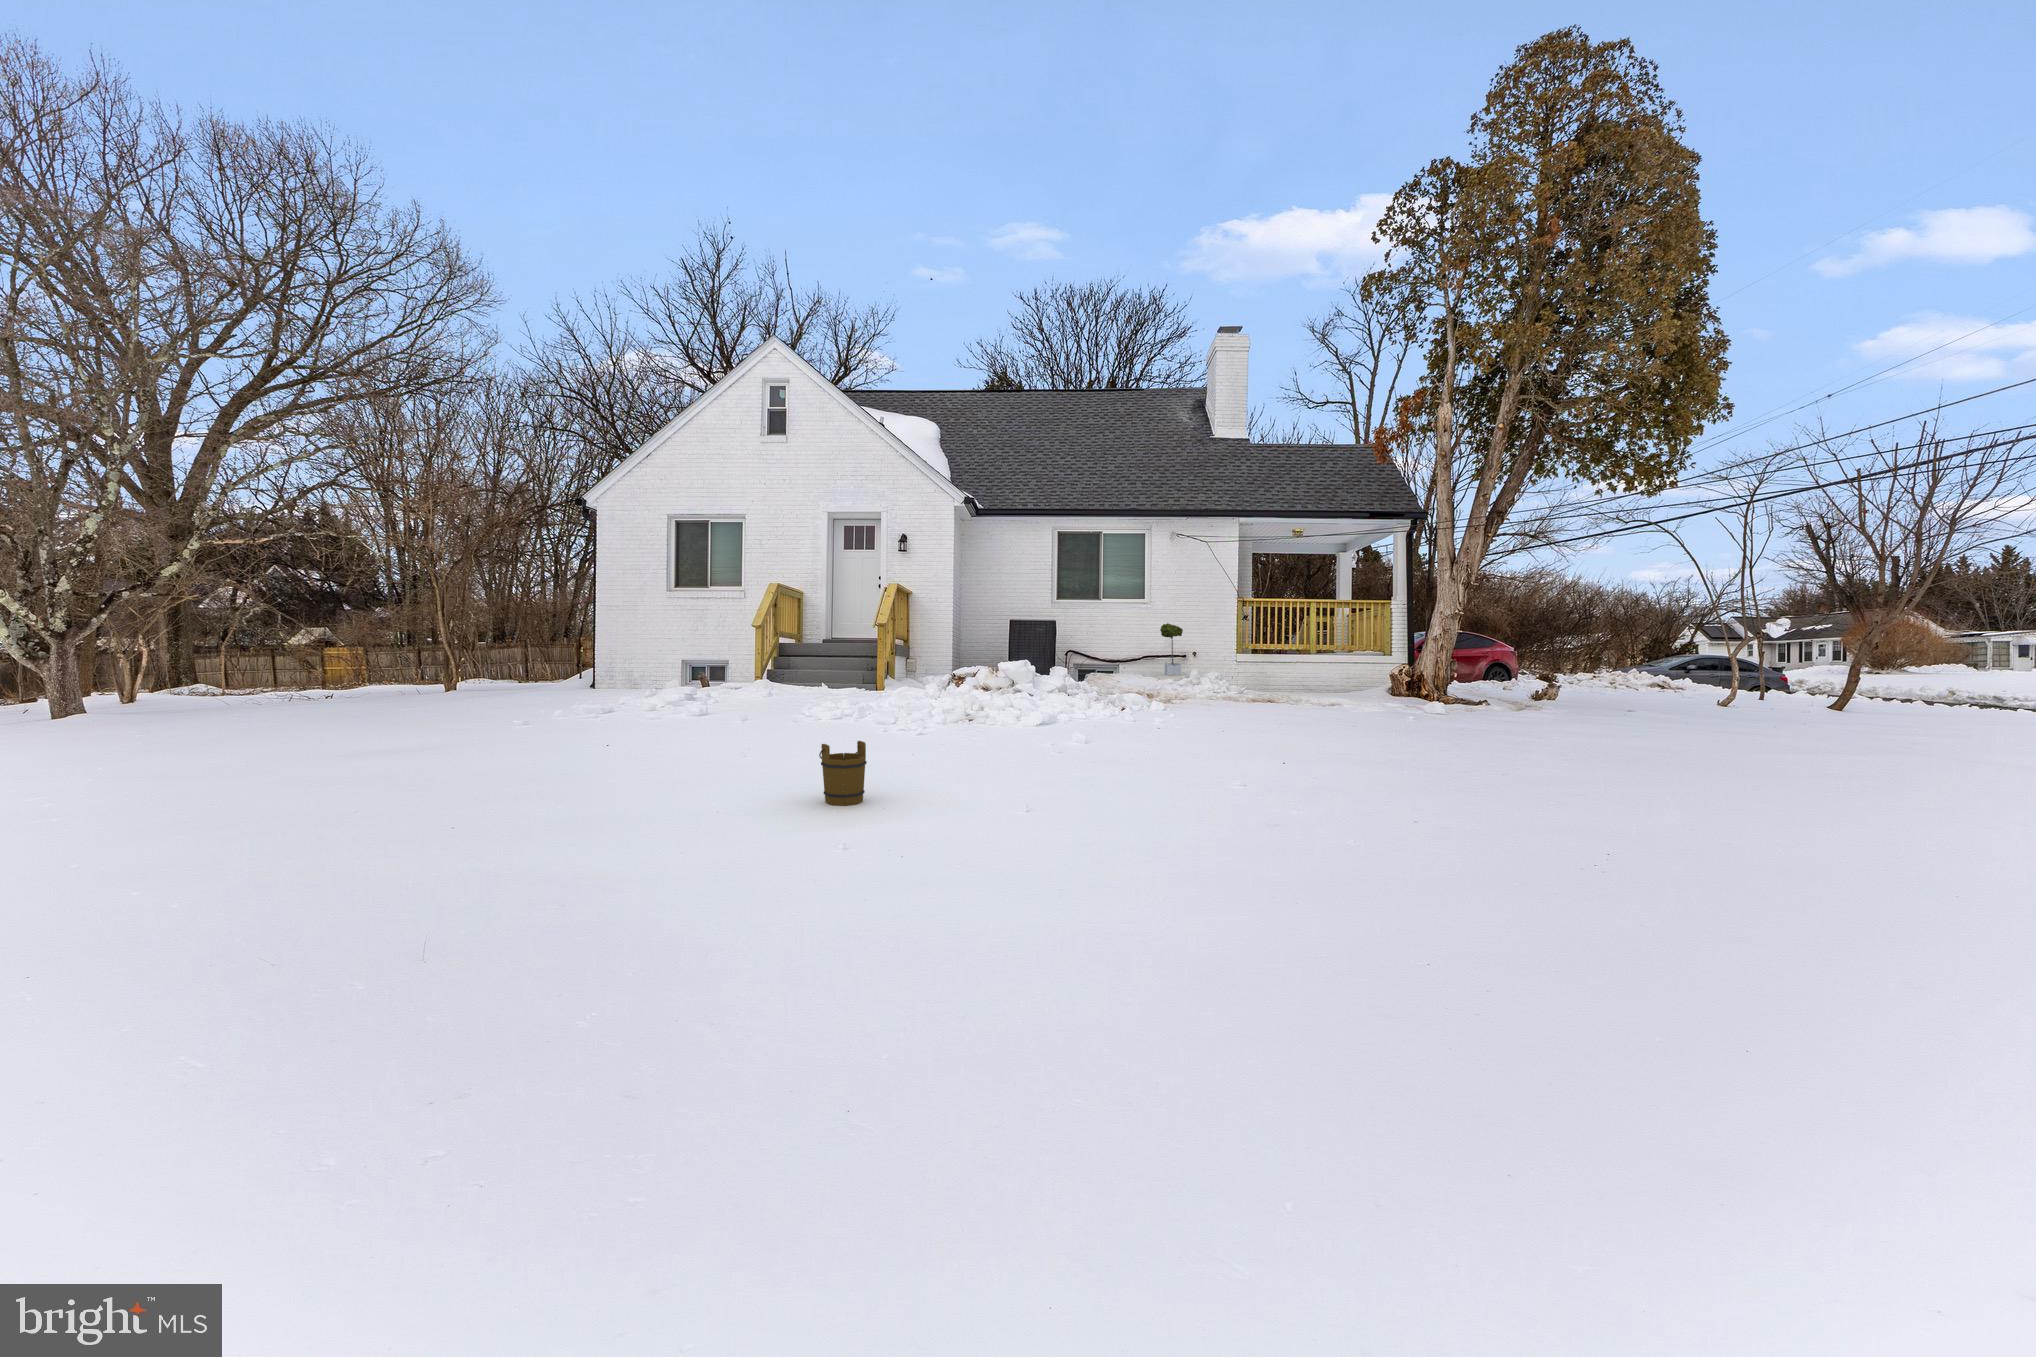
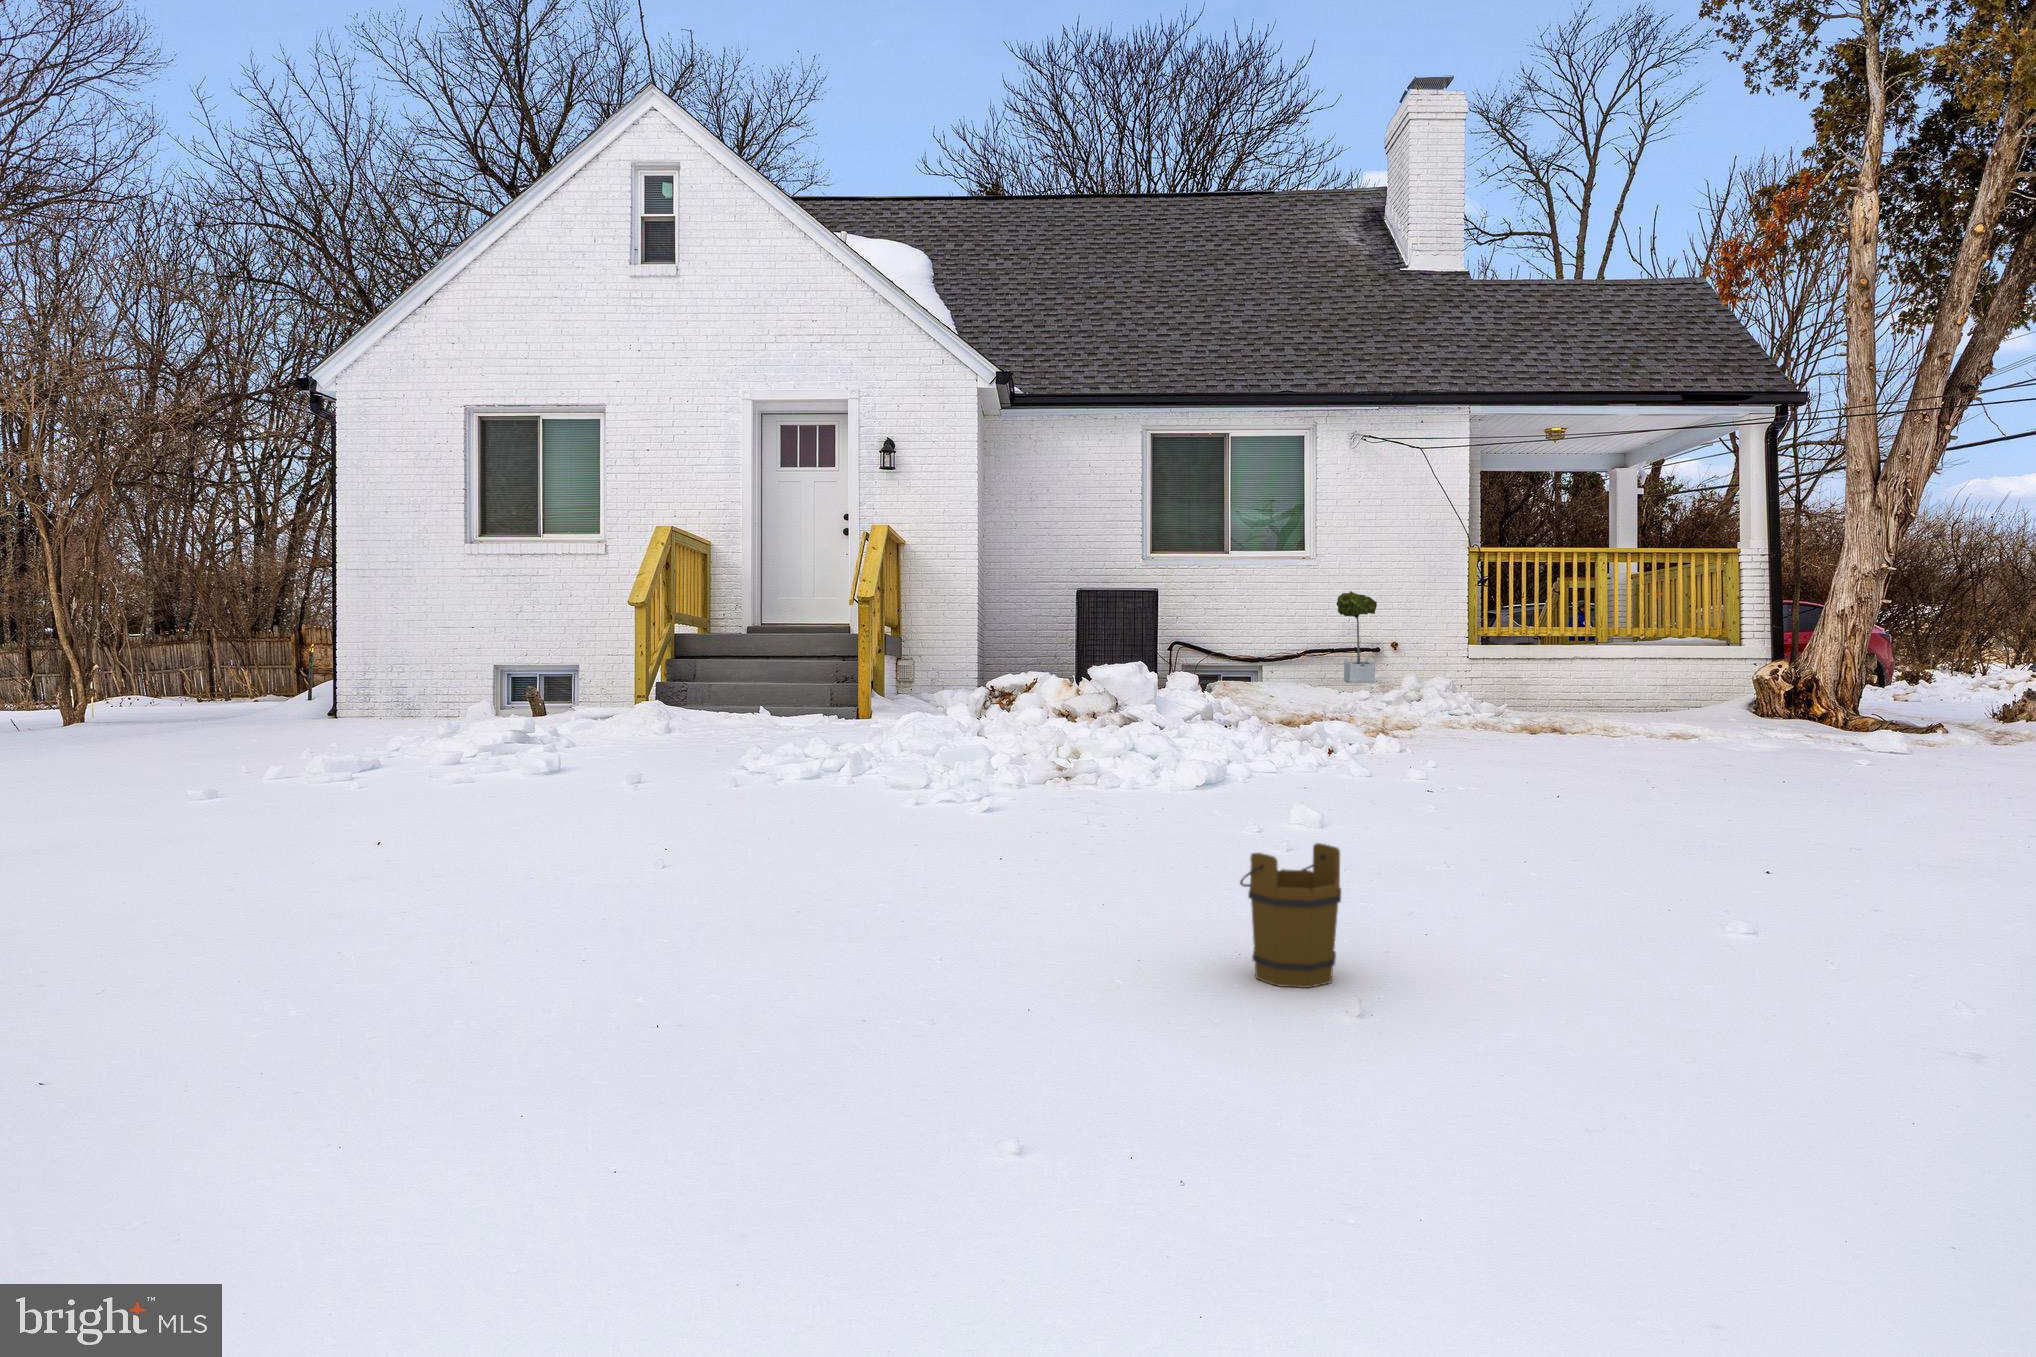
bucket: present [819,741,867,806] -> present [1240,843,1341,988]

